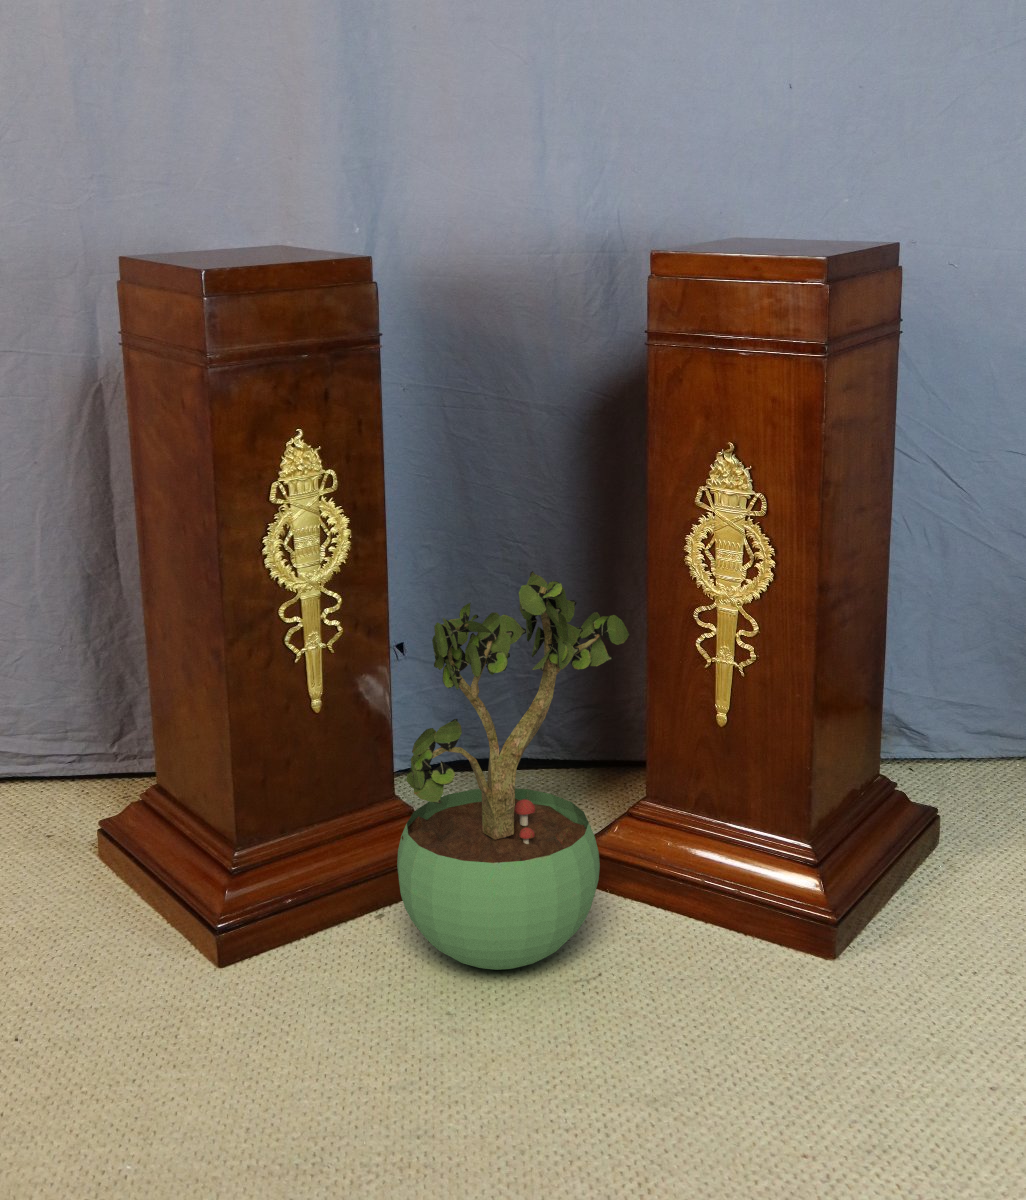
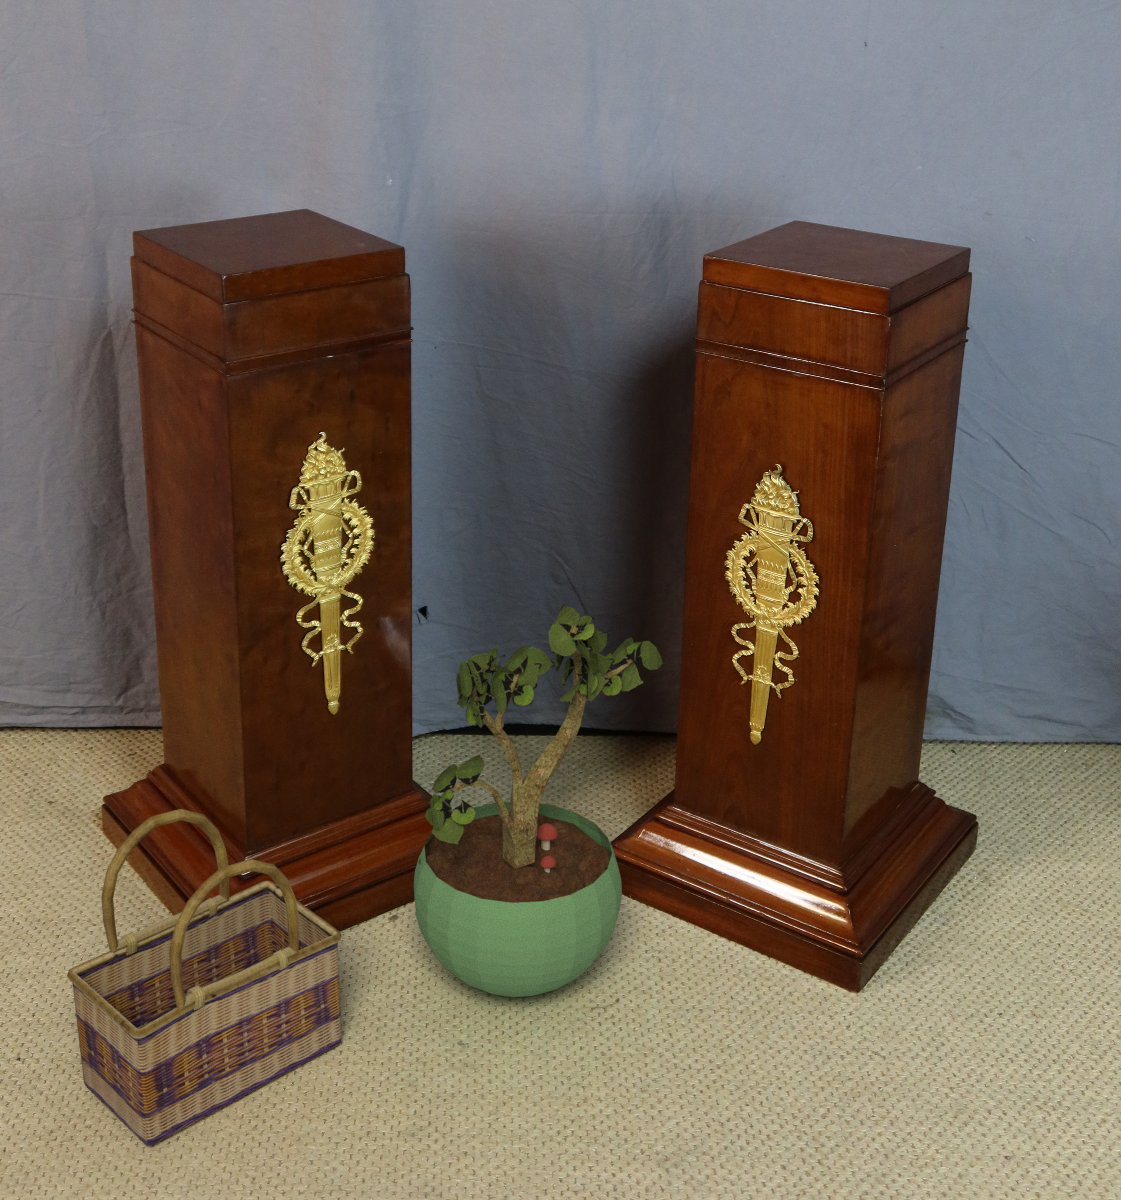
basket: none [60,777,330,1106] -> present [67,809,342,1146]

